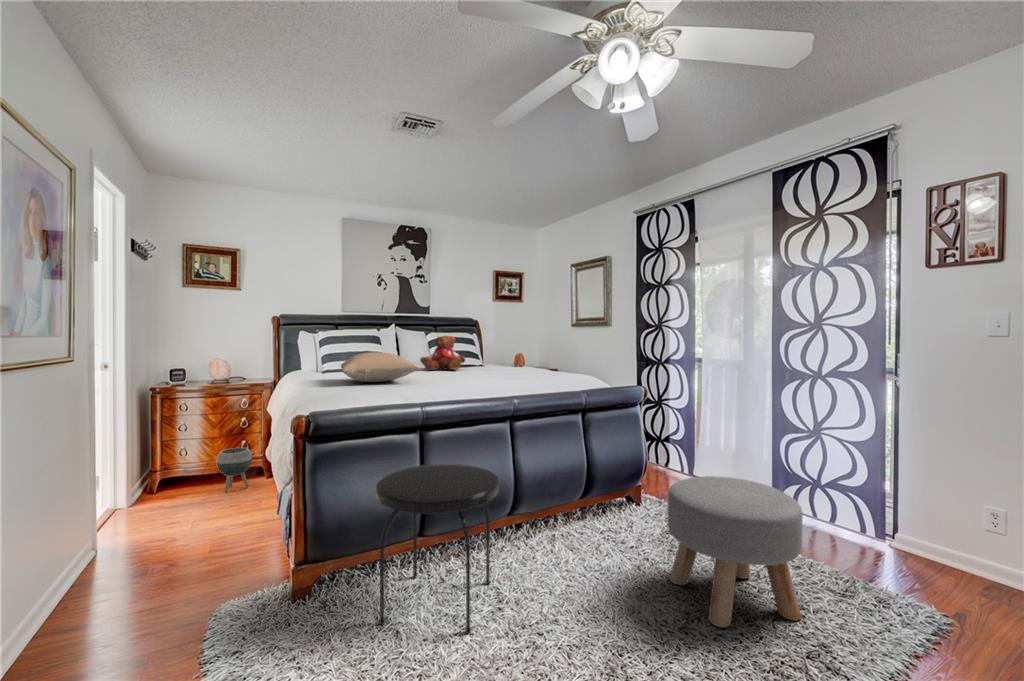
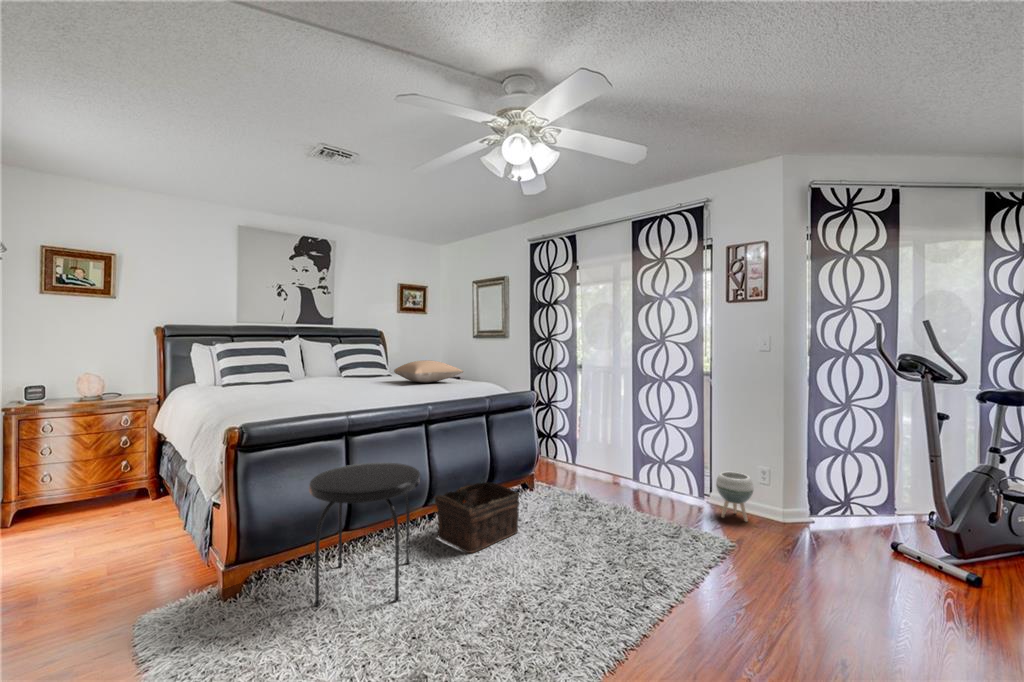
teddy bear: present [420,336,465,370] -> none [326,347,372,381]
pillow: present [341,352,420,382] -> present [394,360,463,383]
planter: present [216,448,252,492] -> present [716,472,753,522]
ottoman: present [667,476,803,627] -> none [554,459,647,570]
basket: none [519,493,624,580] -> present [435,482,519,553]

